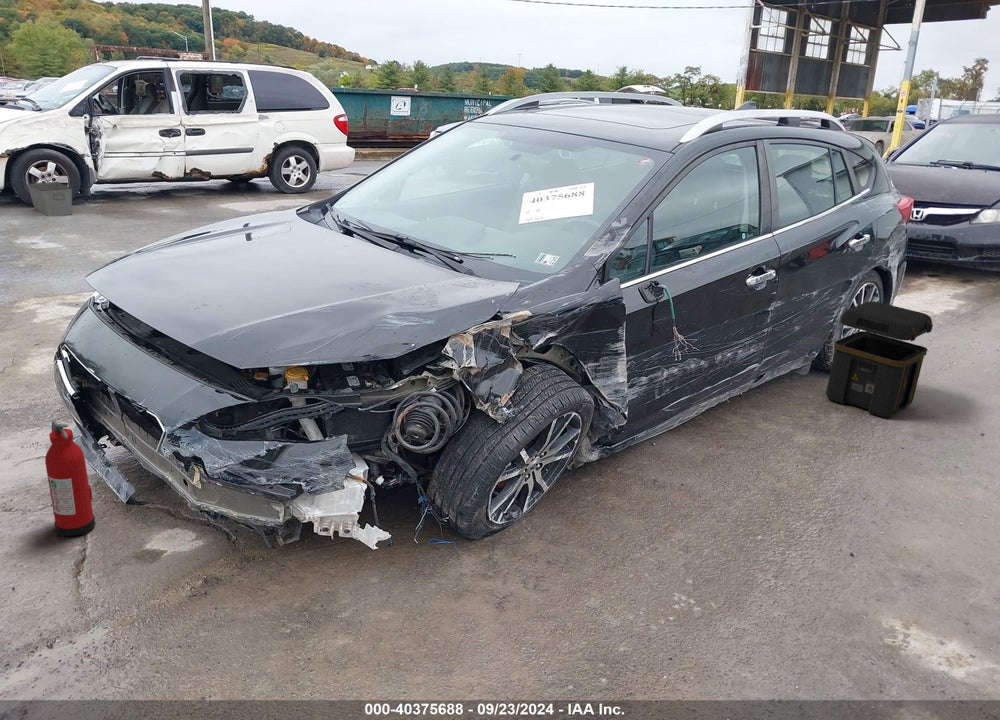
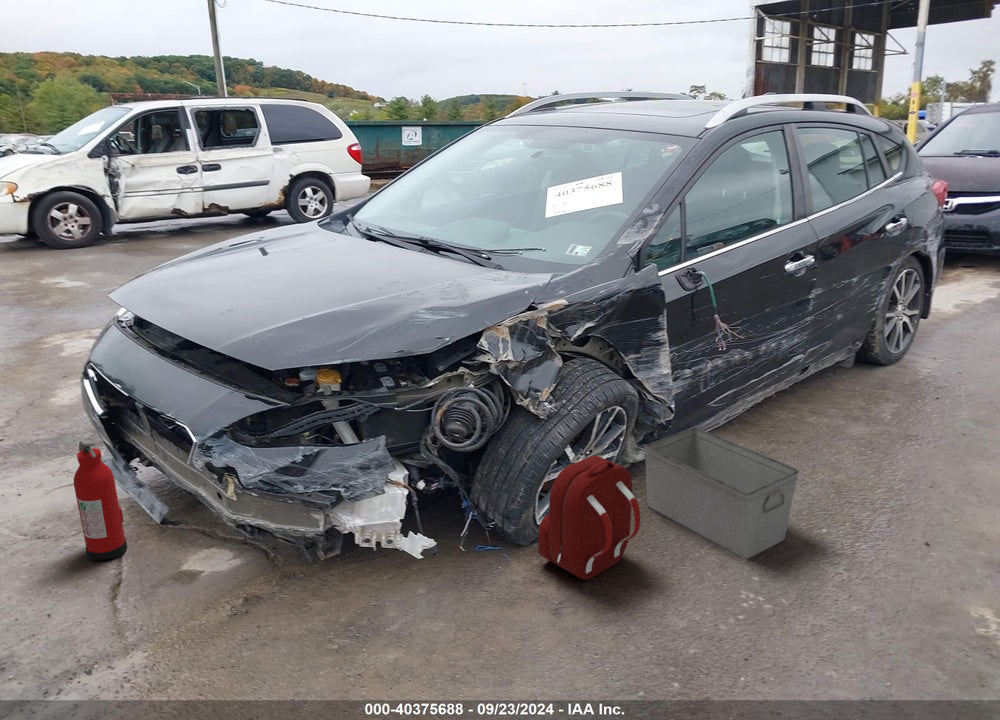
storage bin: present [27,182,72,216] -> present [644,428,799,559]
toolbox: present [826,301,933,417] -> none [871,286,979,404]
backpack: none [490,459,587,576] -> present [538,455,640,580]

